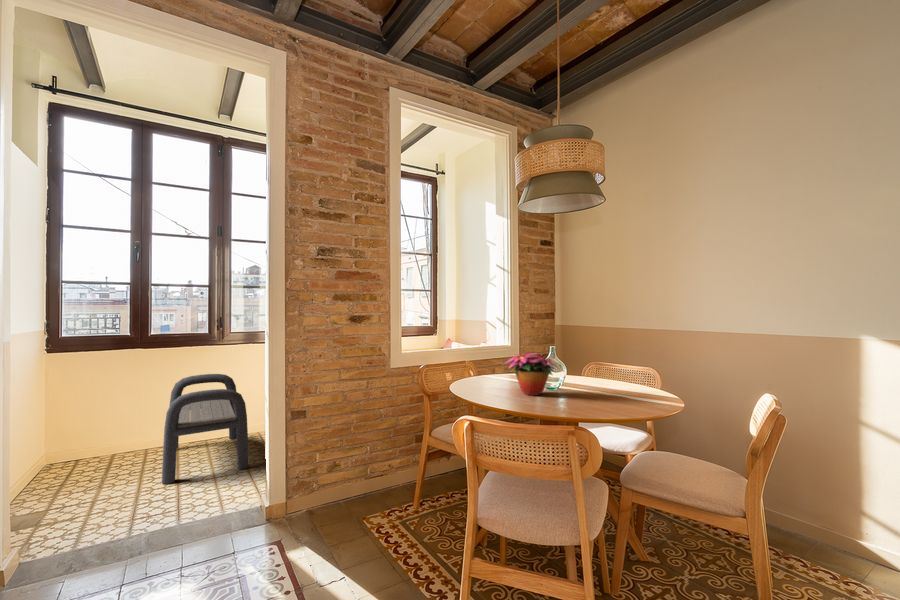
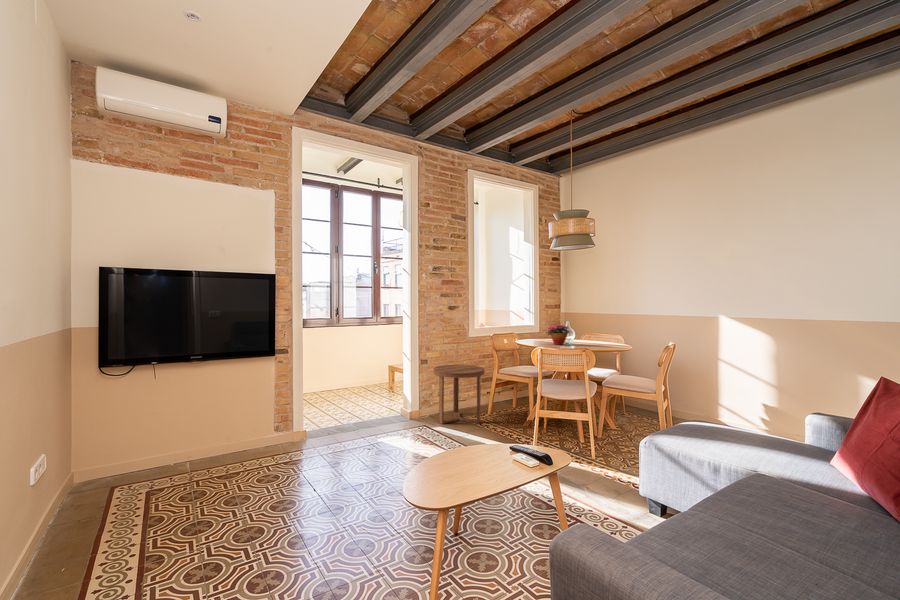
bench: present [162,374,249,485] -> none [308,346,372,408]
side table: none [305,418,401,540] -> present [433,365,484,424]

